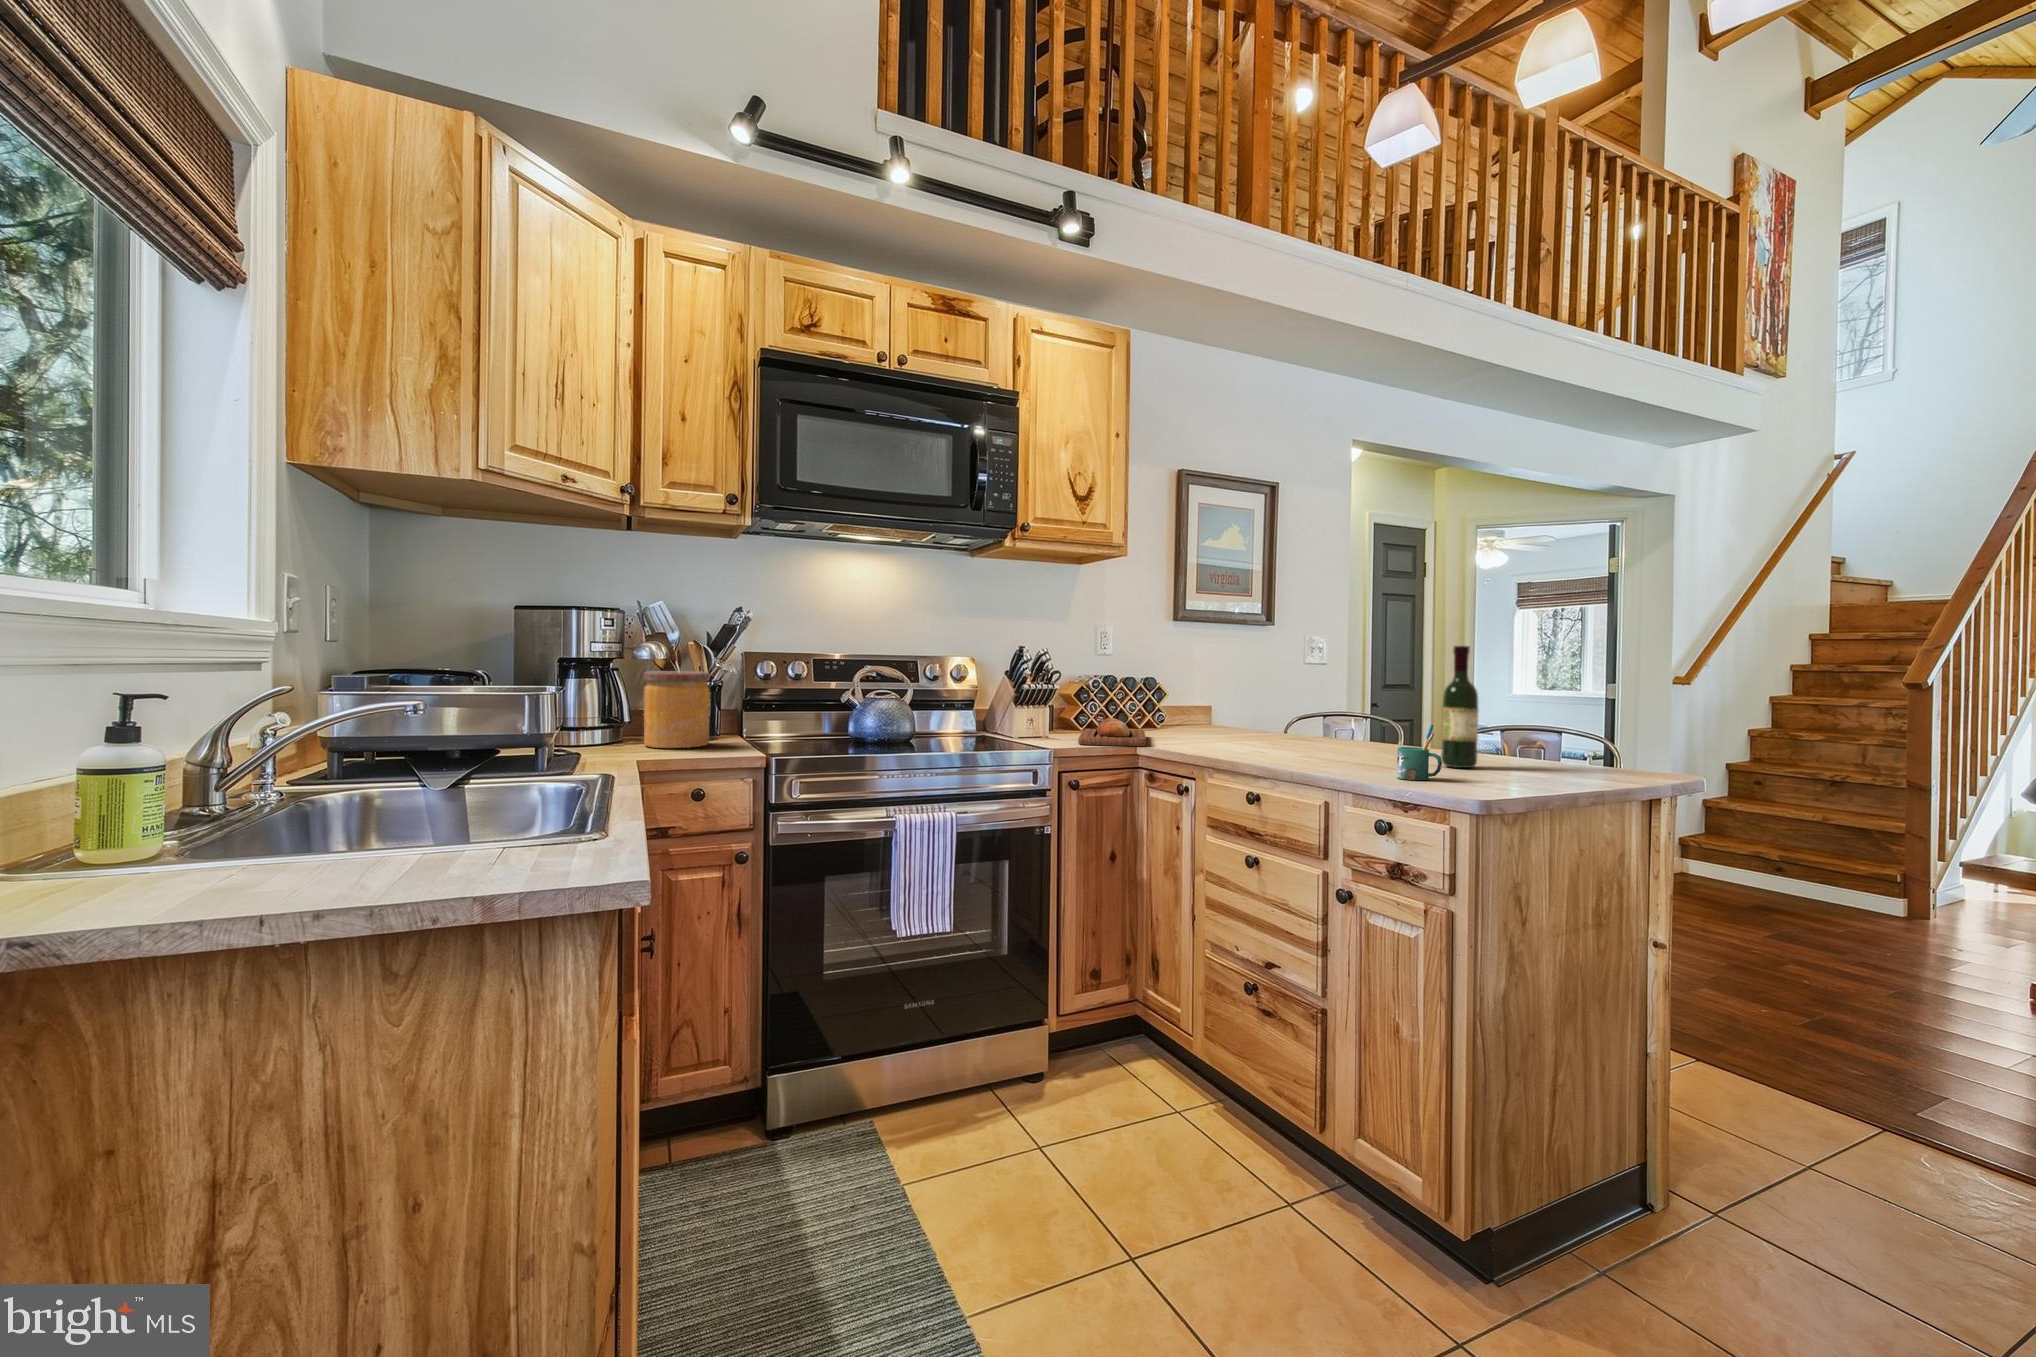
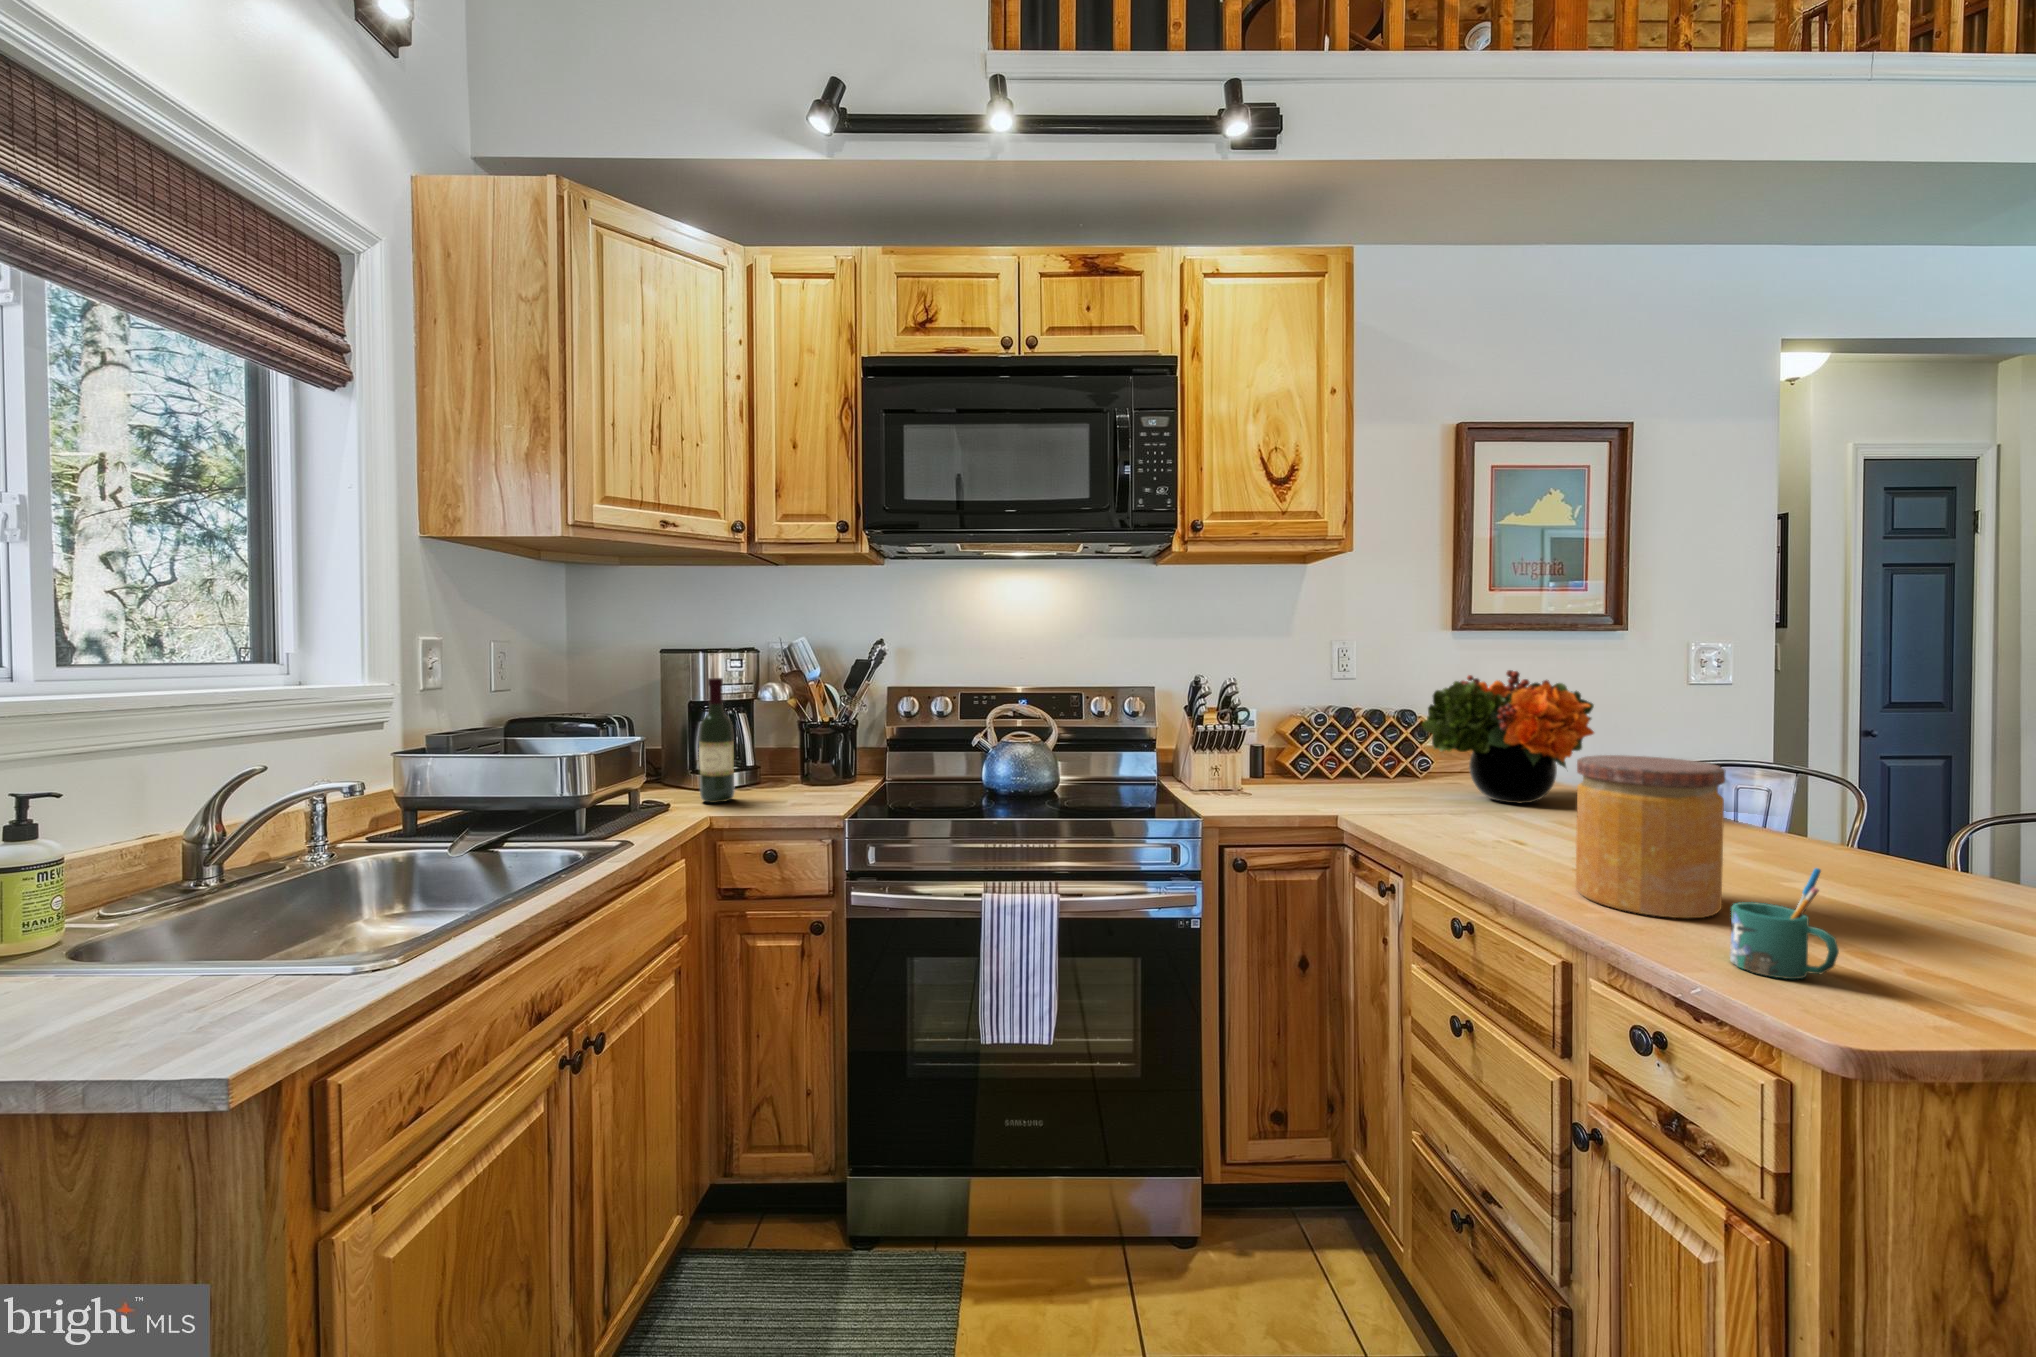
flower arrangement: none [1172,645,1281,736] -> present [1422,670,1594,803]
wine bottle: present [1441,646,1479,768] -> present [699,678,735,803]
jar: present [644,671,710,748] -> present [1576,755,1725,918]
bread loaf: present [1078,718,1146,746] -> none [1248,771,1371,821]

